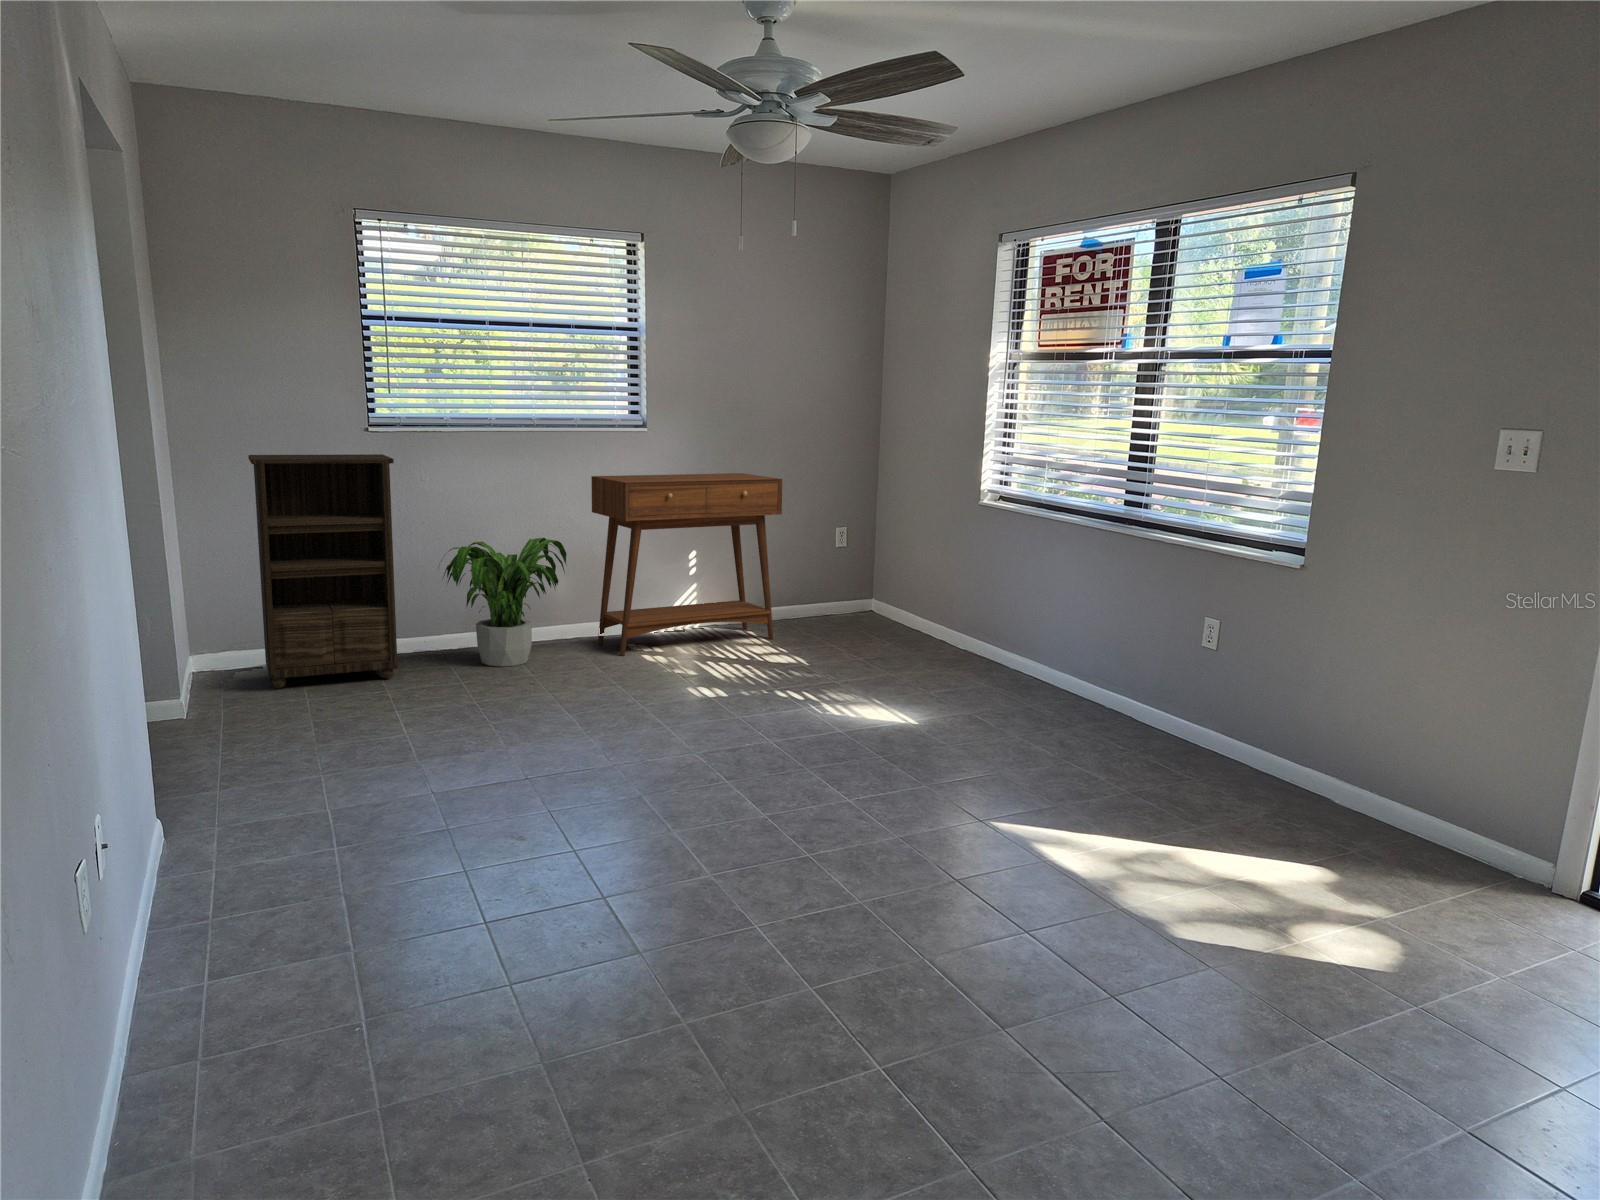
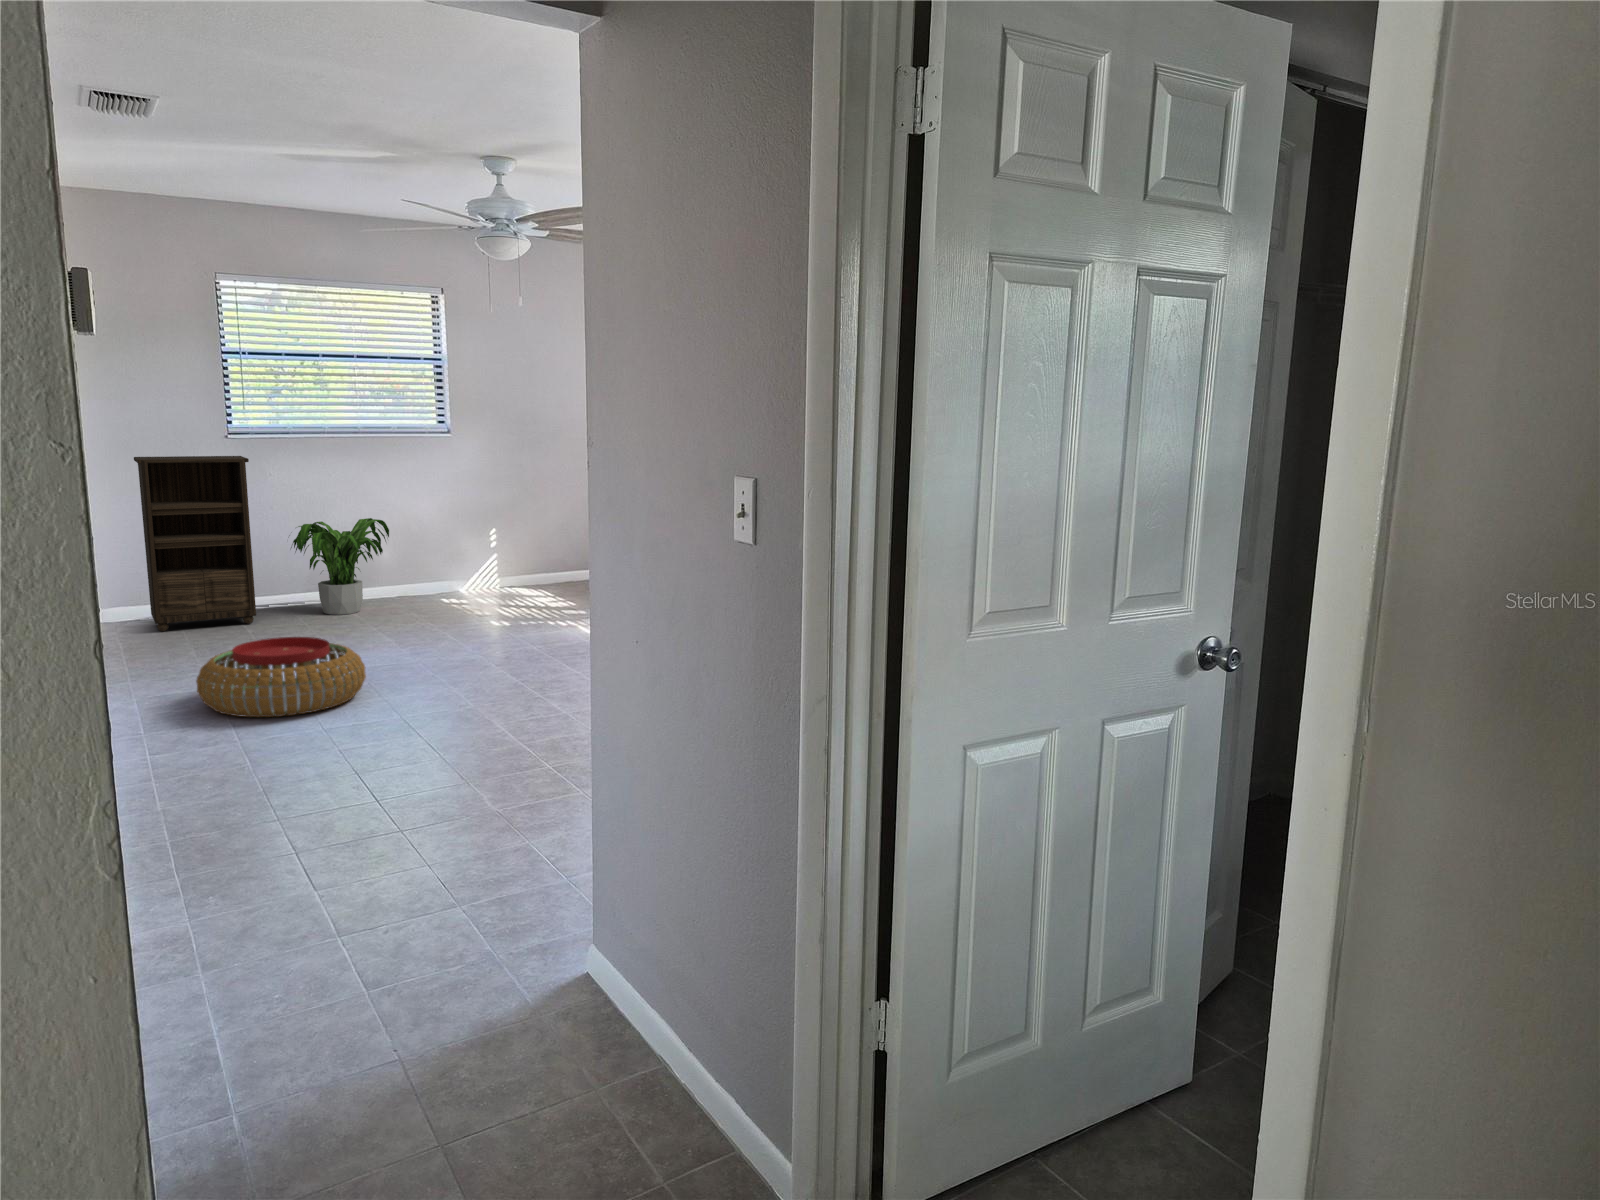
console table: present [591,473,782,656] -> none [408,468,558,606]
pouf: none [315,728,558,863] -> present [196,637,366,717]

